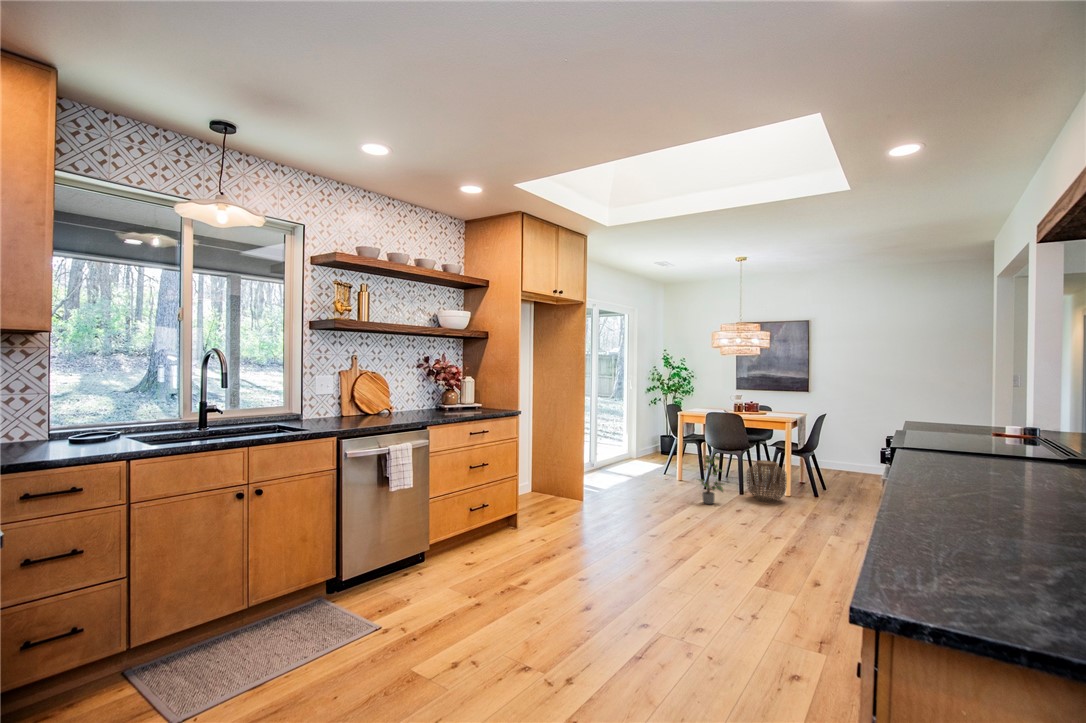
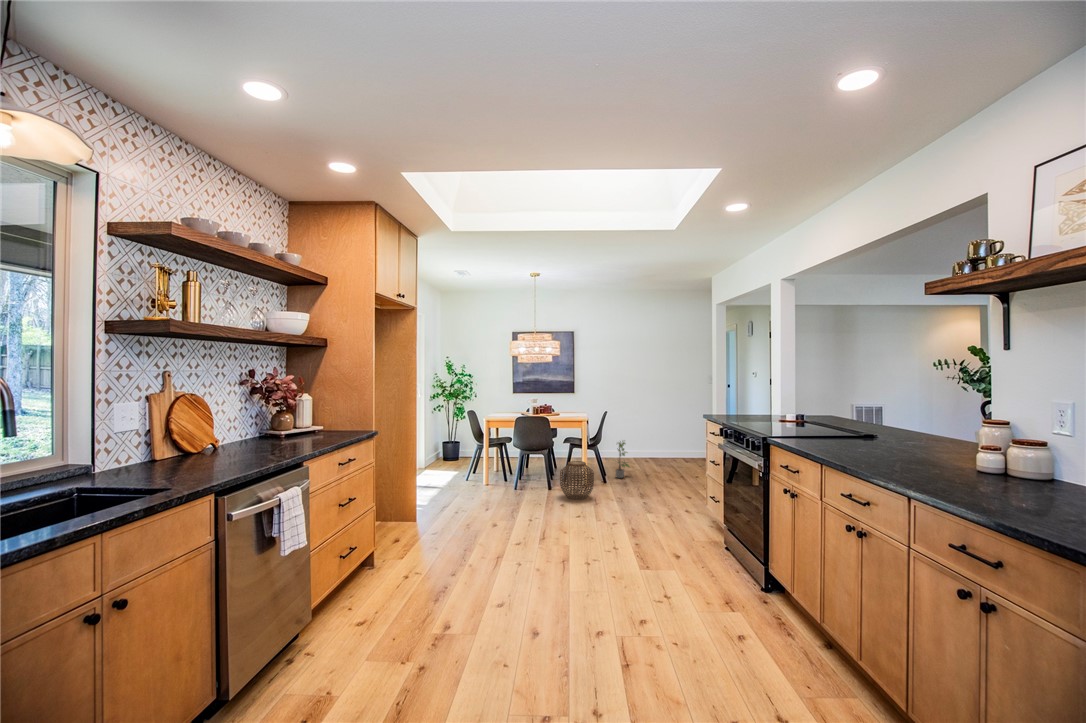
potted plant: present [698,455,724,504] -> present [616,441,630,478]

